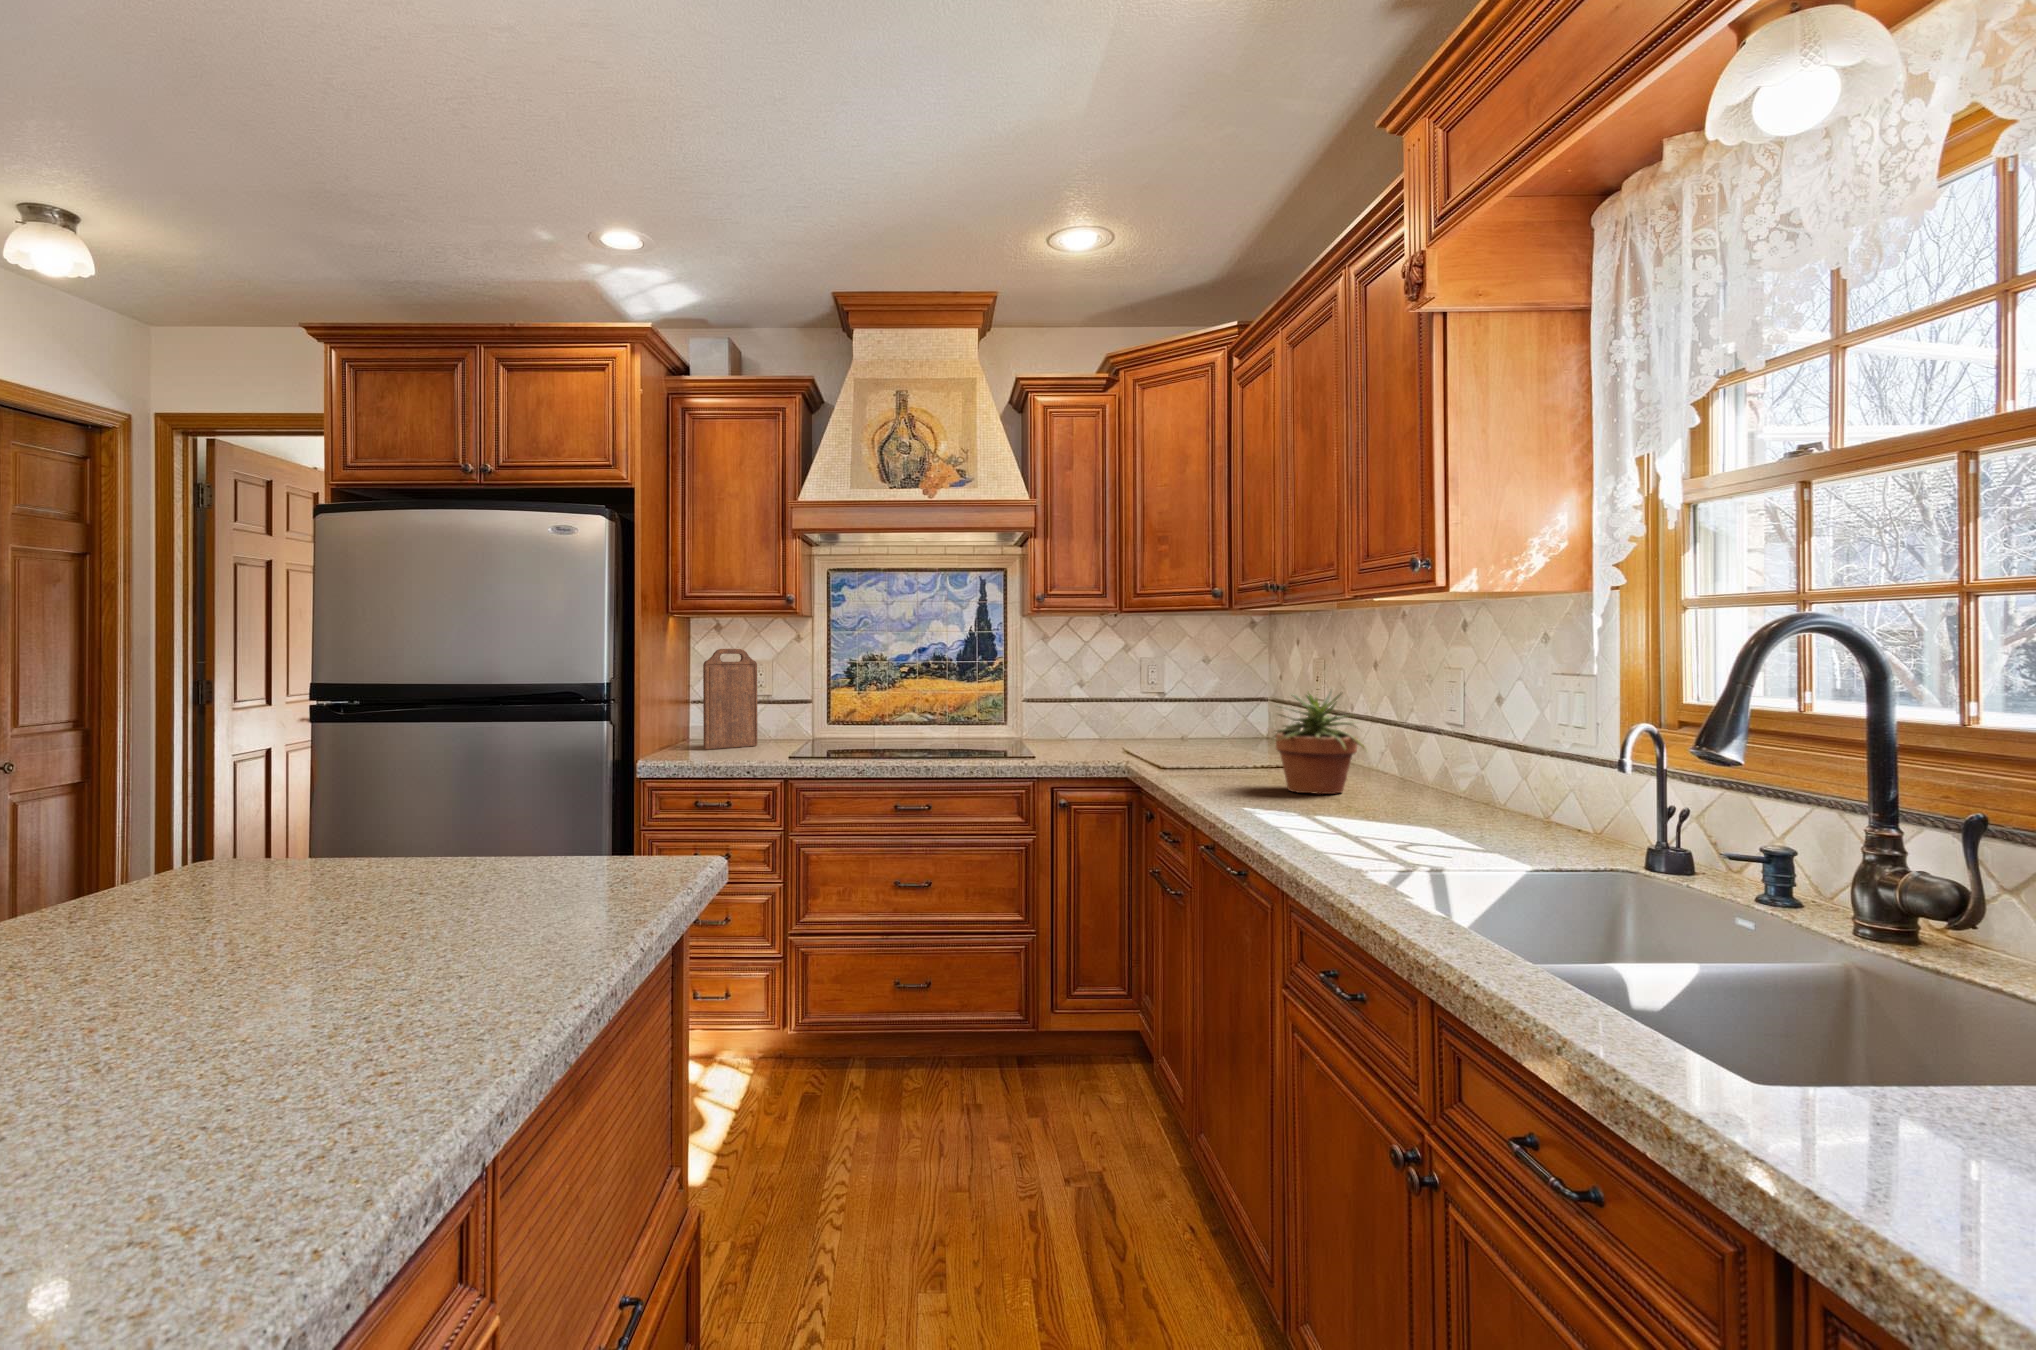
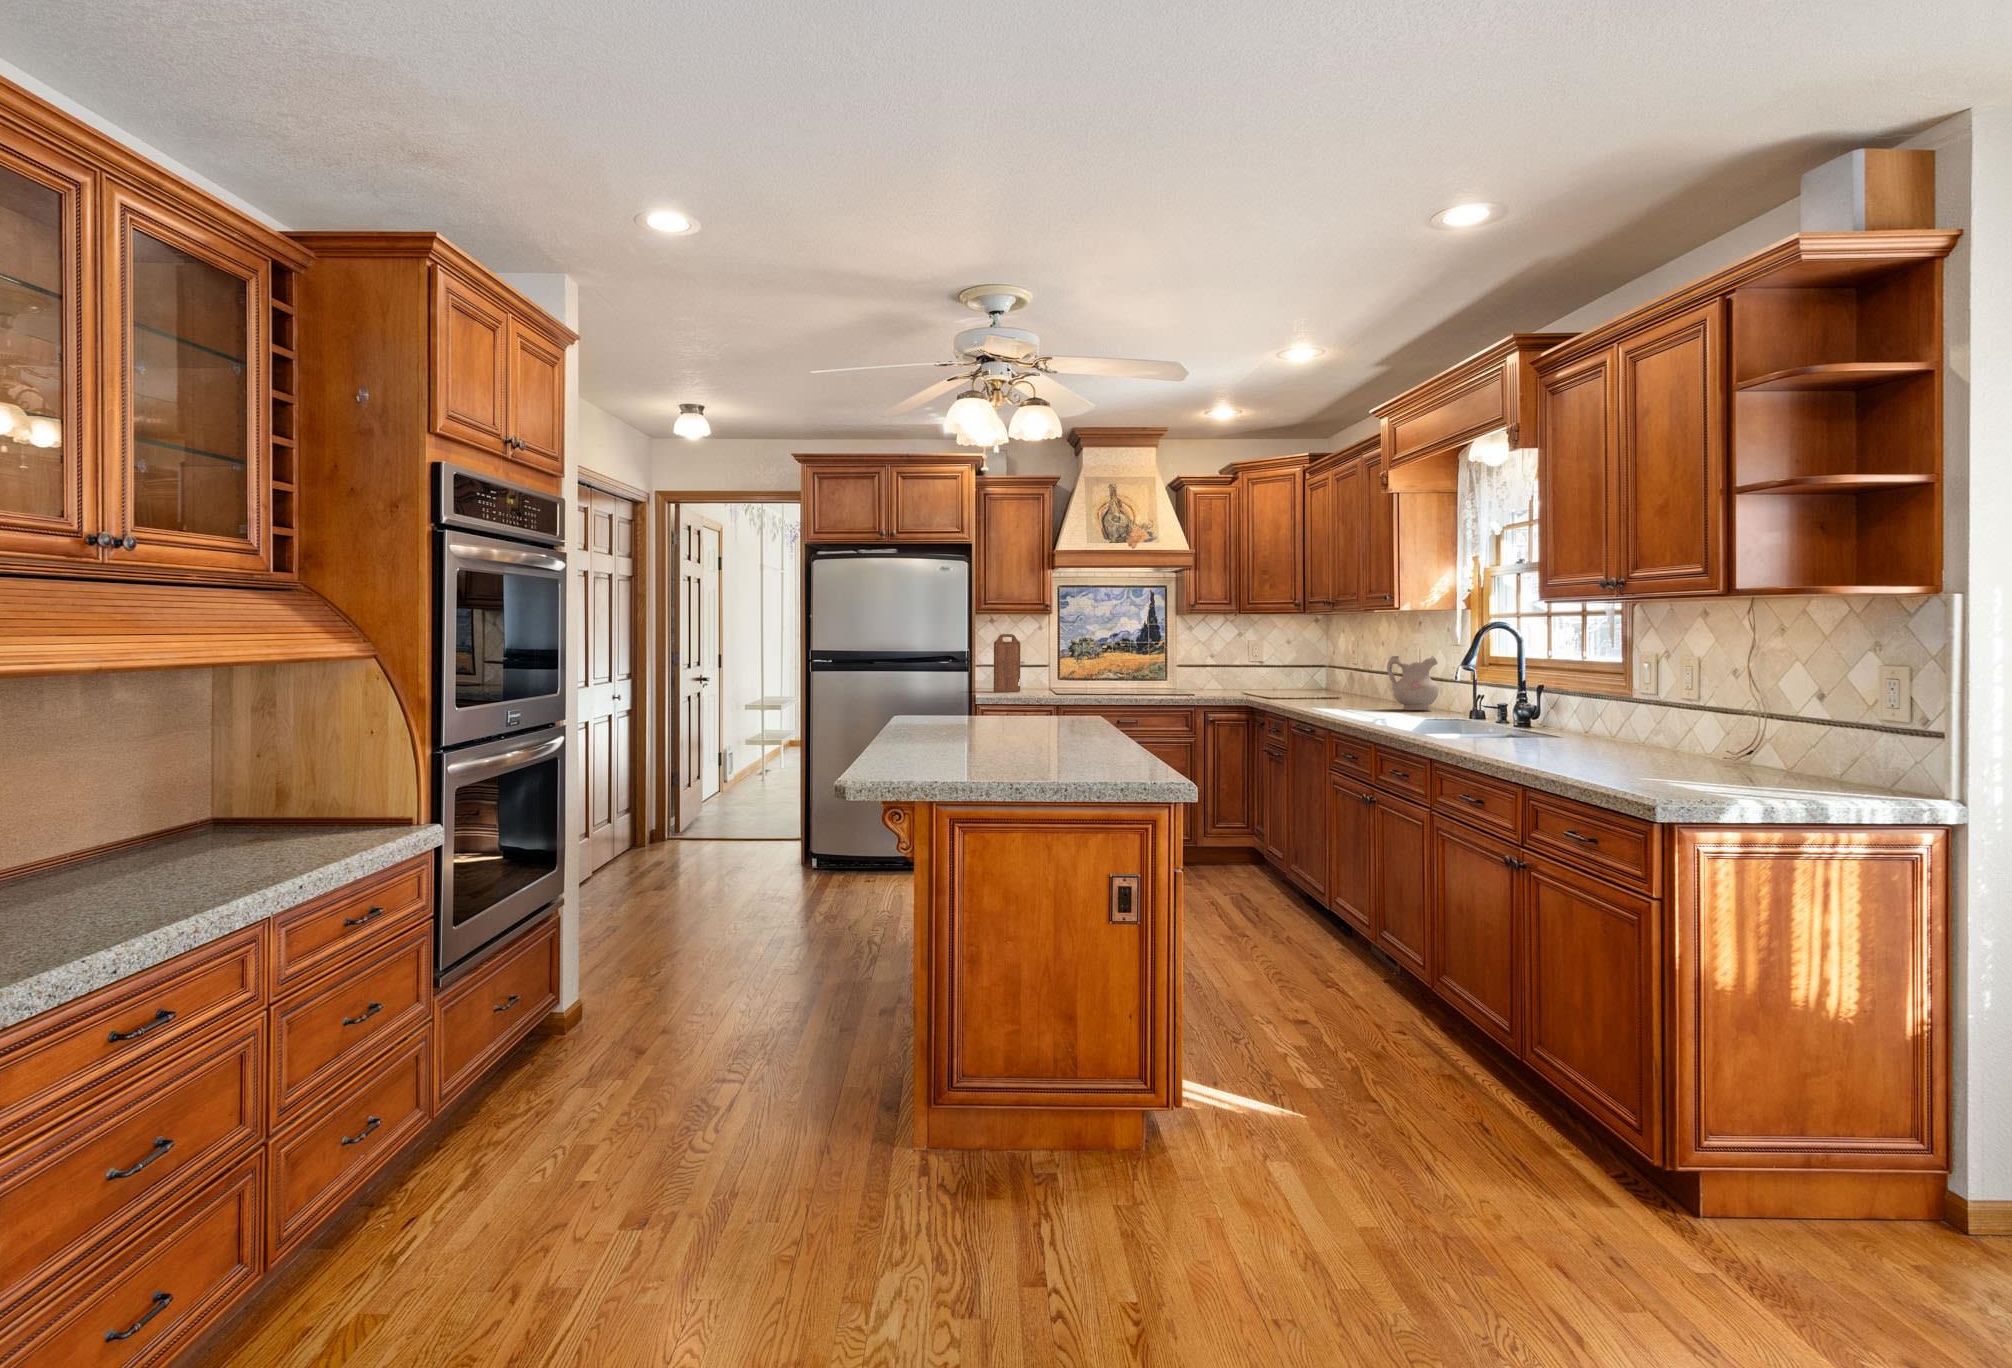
potted plant: present [1273,690,1364,794] -> none [1325,654,1376,705]
ceramic pitcher: none [1407,698,1525,825] -> present [1387,656,1439,711]

